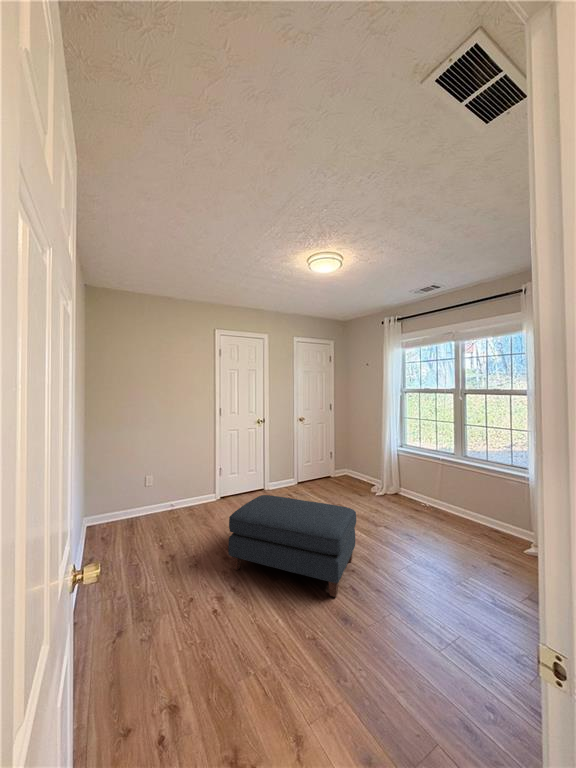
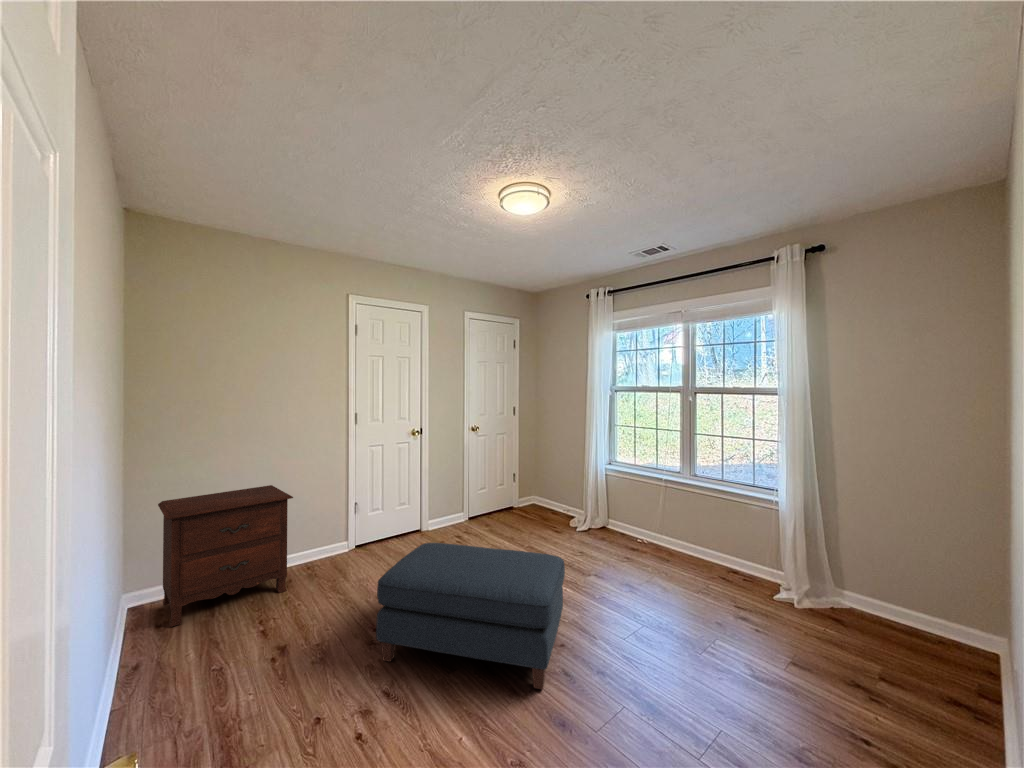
nightstand: none [103,454,181,538] -> present [158,485,293,627]

